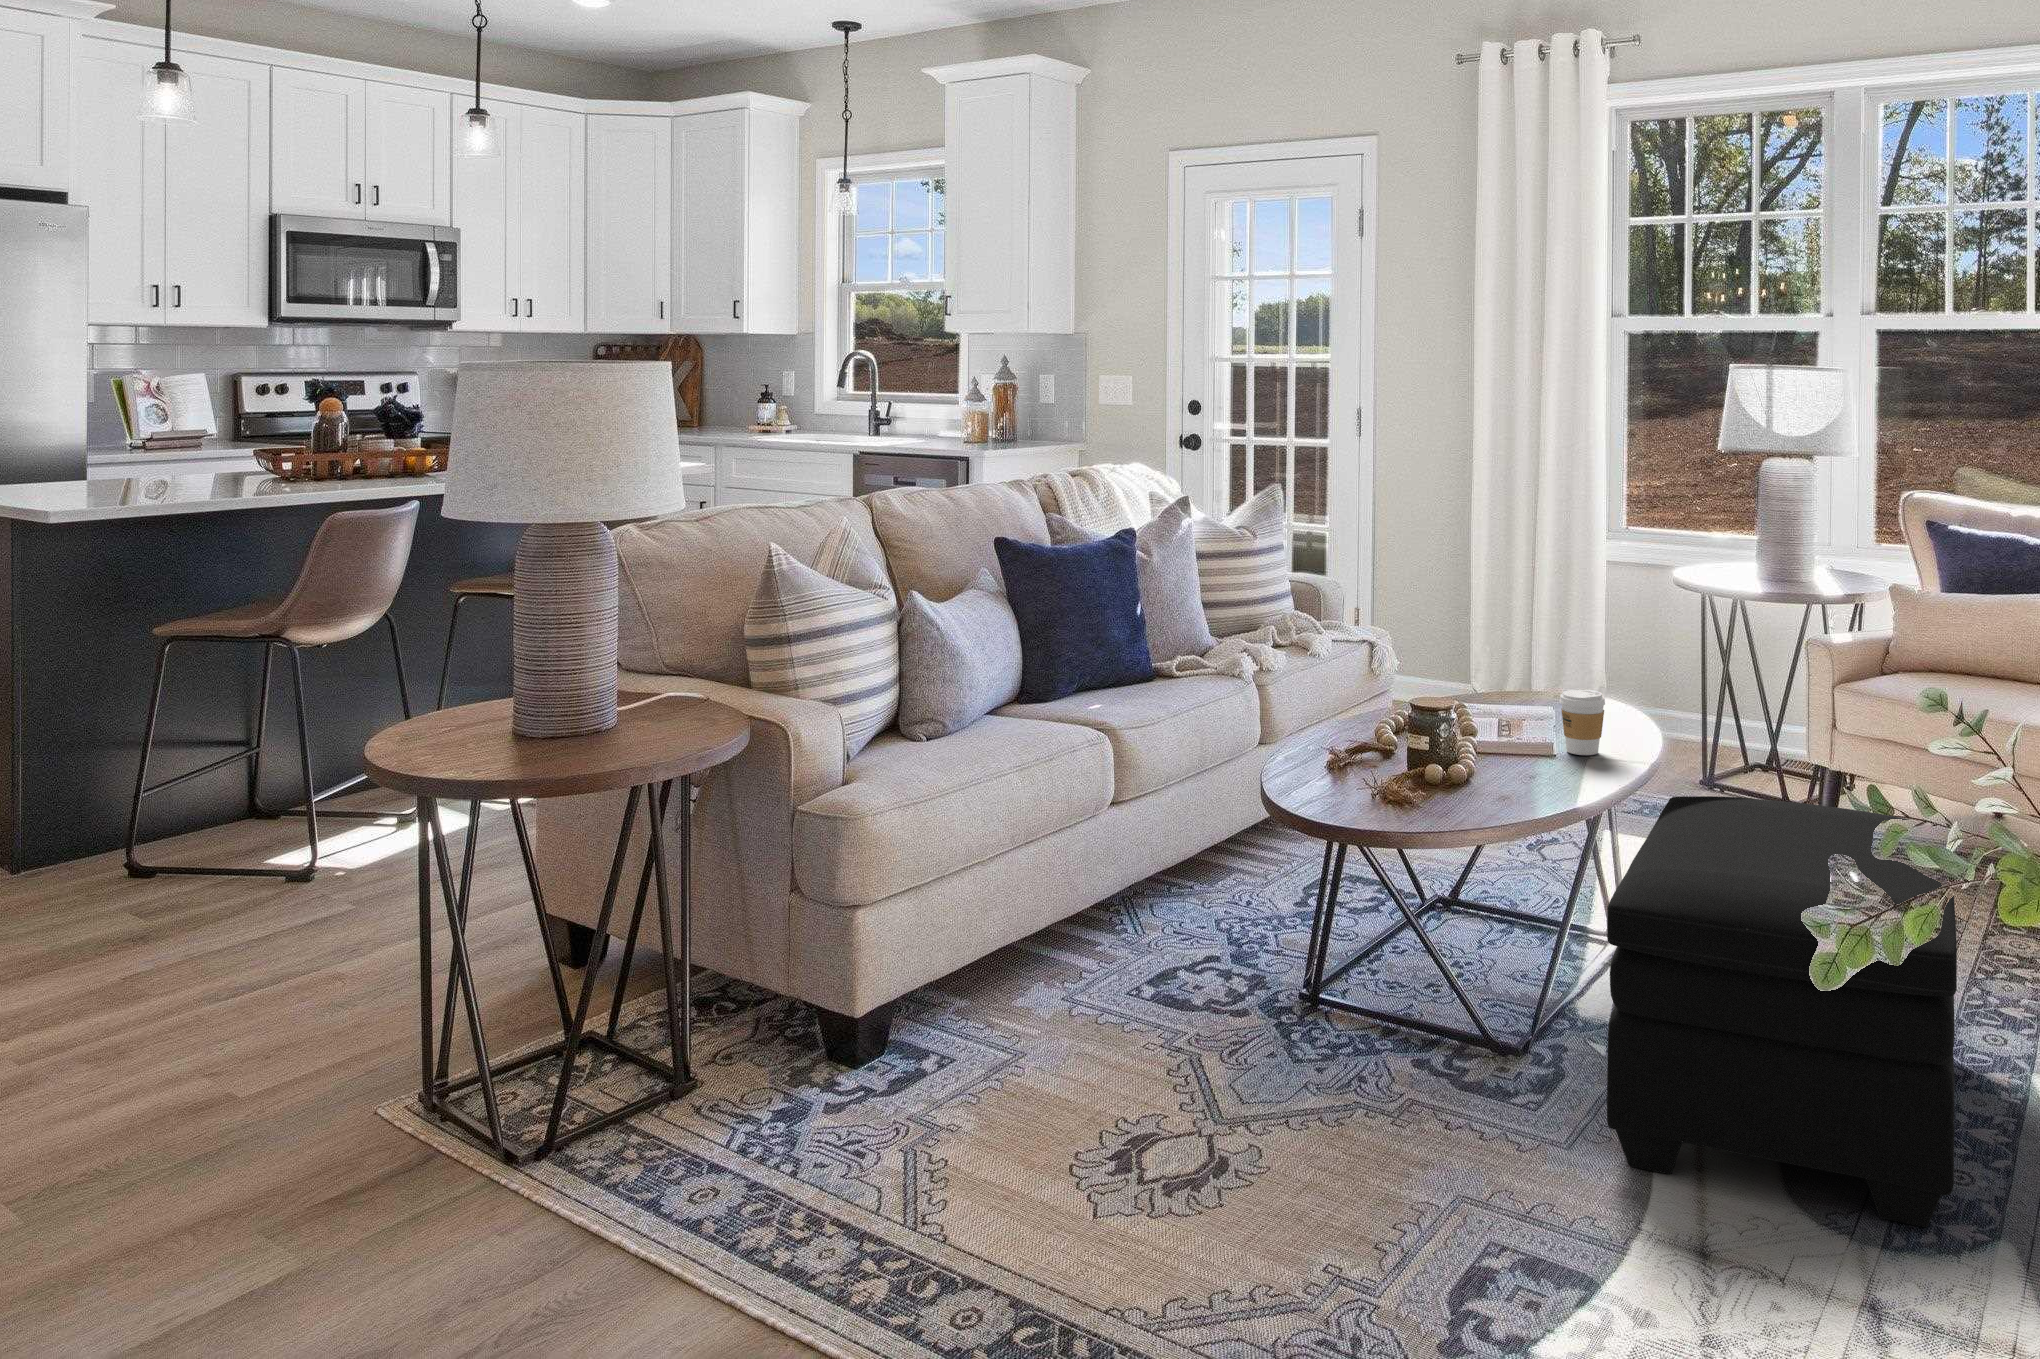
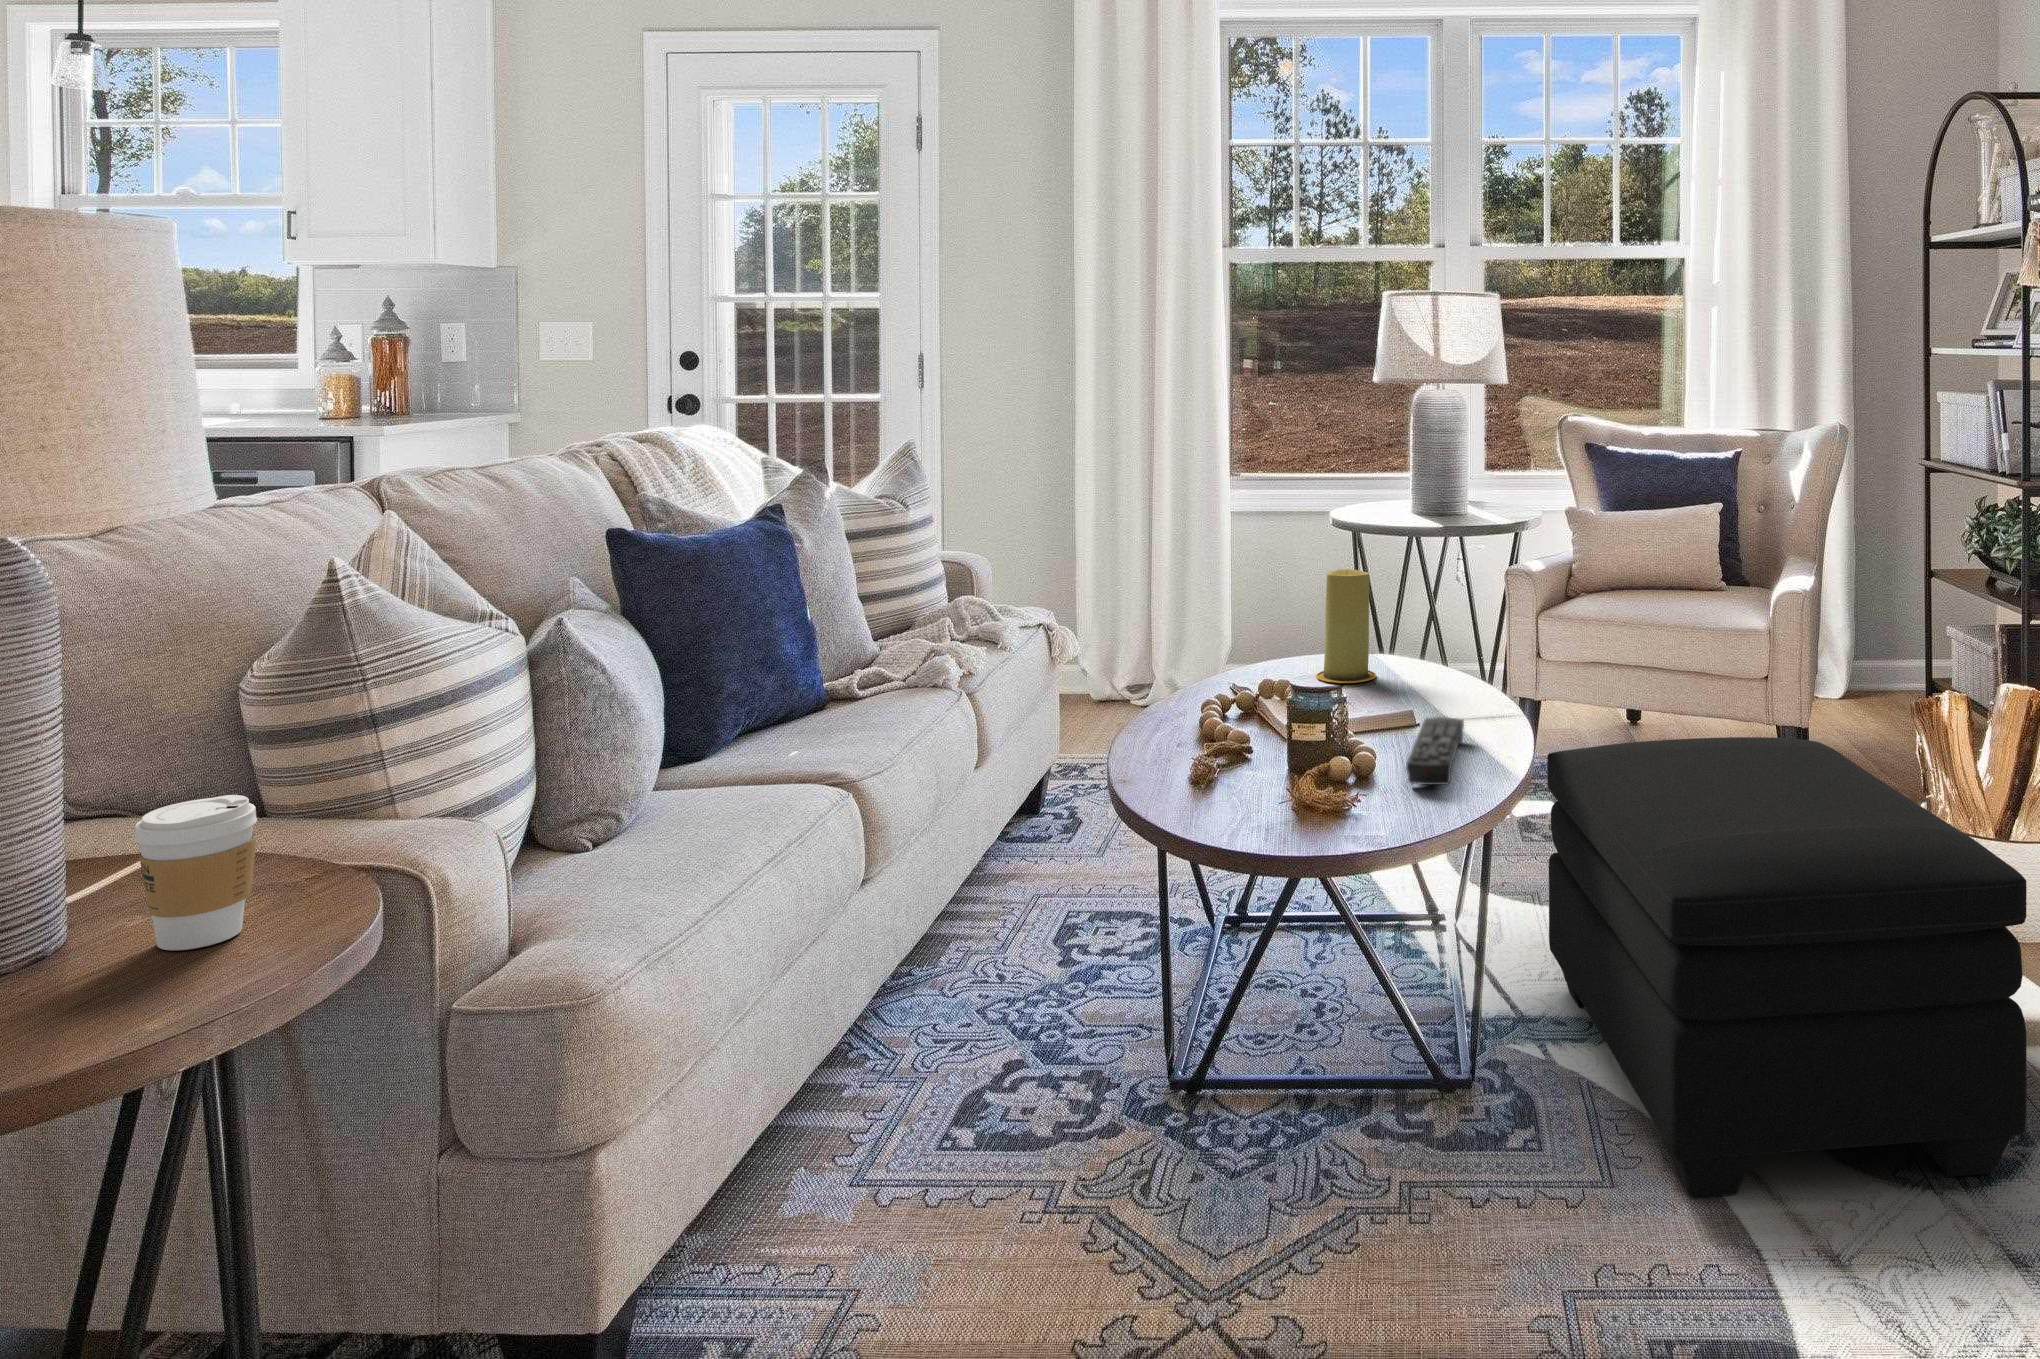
candle: none [1520,618,1573,717] -> present [1316,569,1376,683]
coffee cup: present [1560,690,1605,755] -> present [134,795,257,950]
remote control: none [1479,747,1577,798] -> present [1406,717,1464,785]

